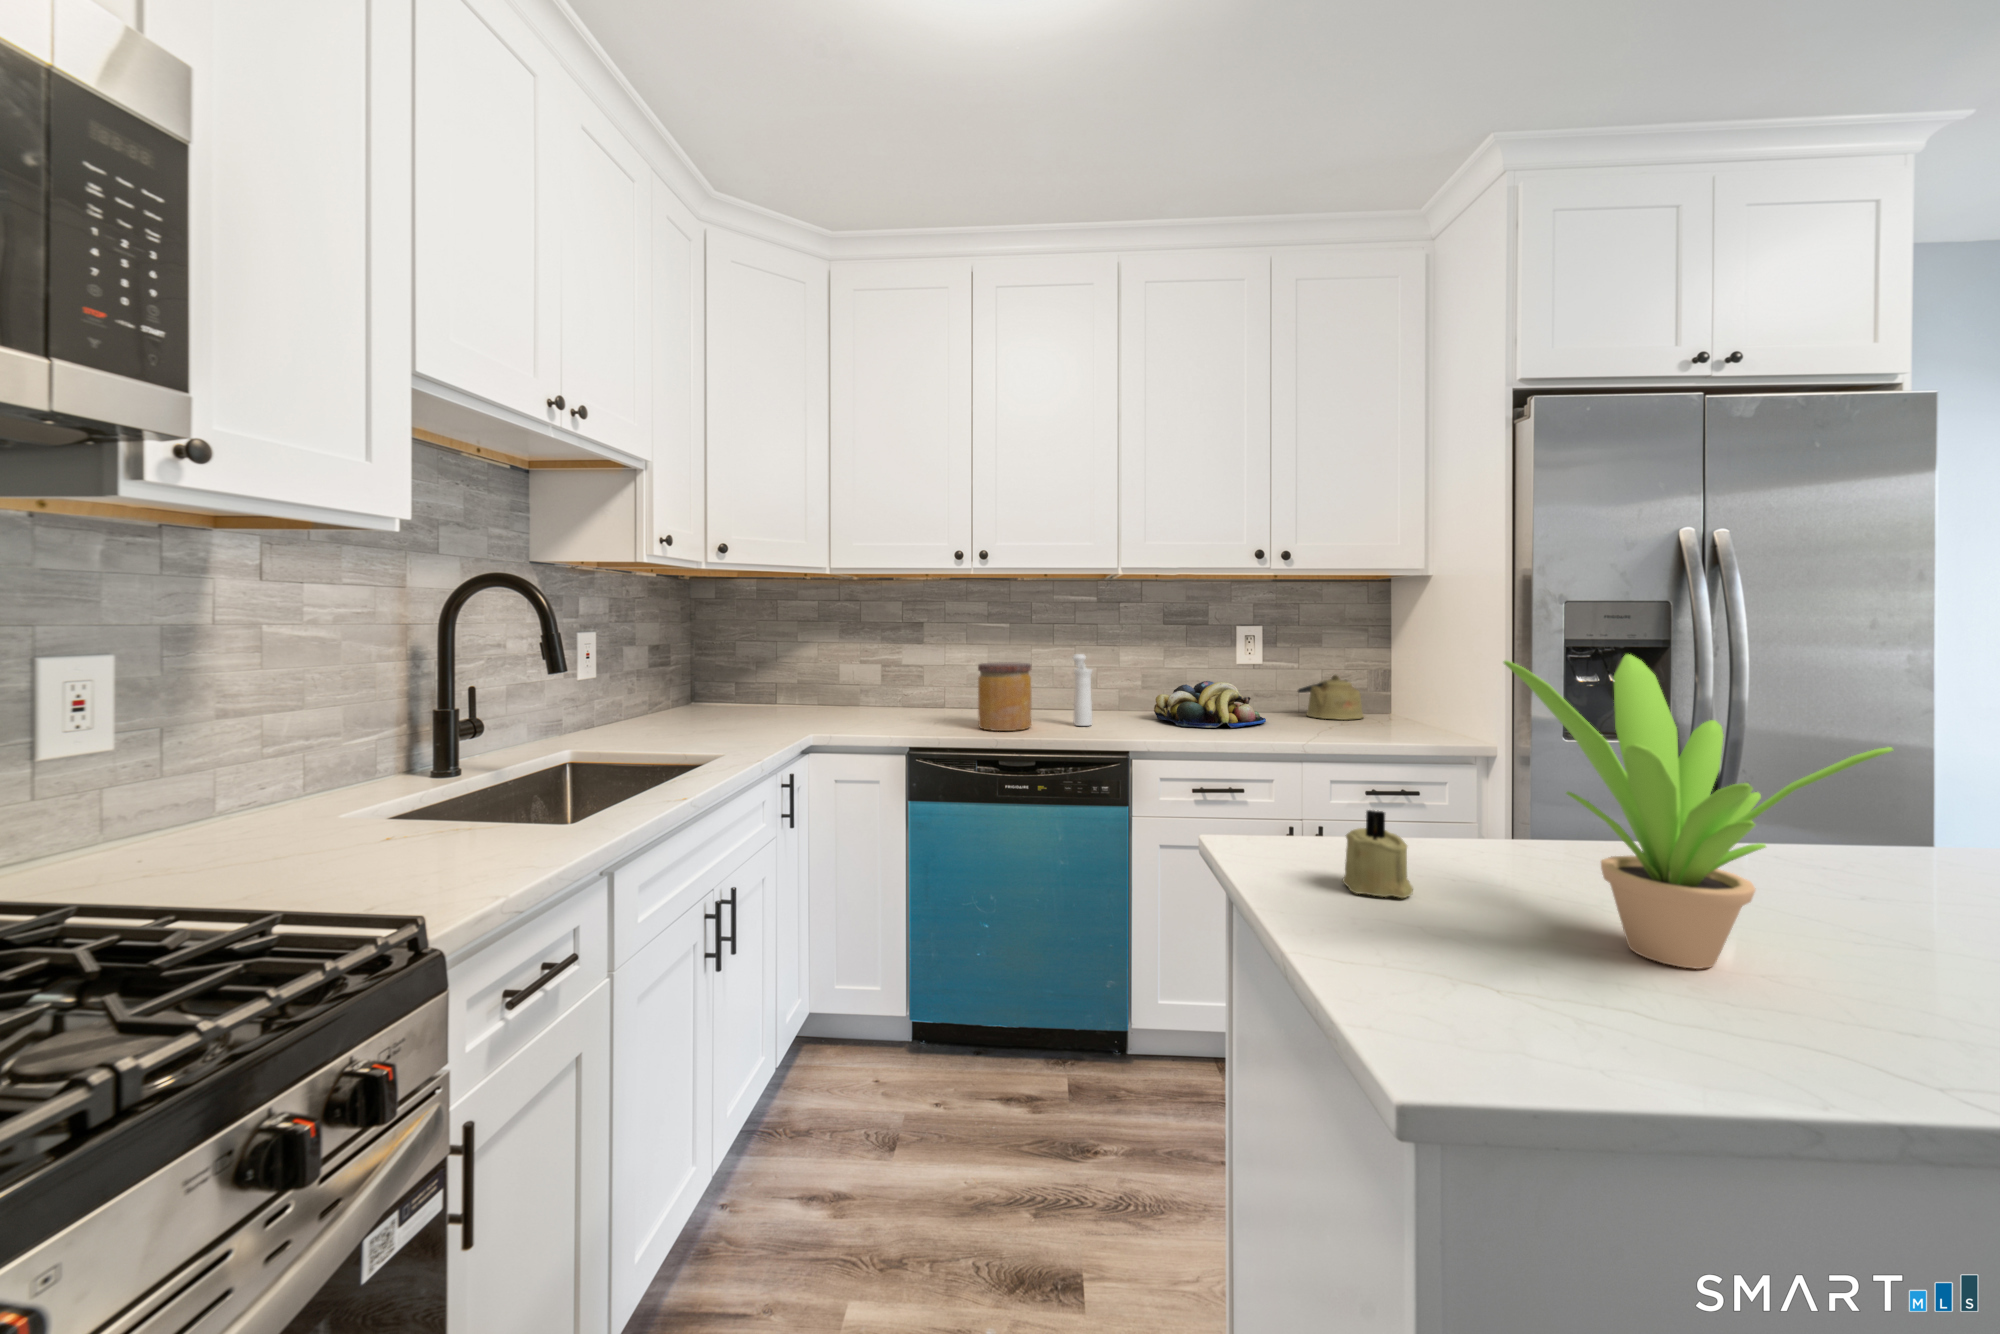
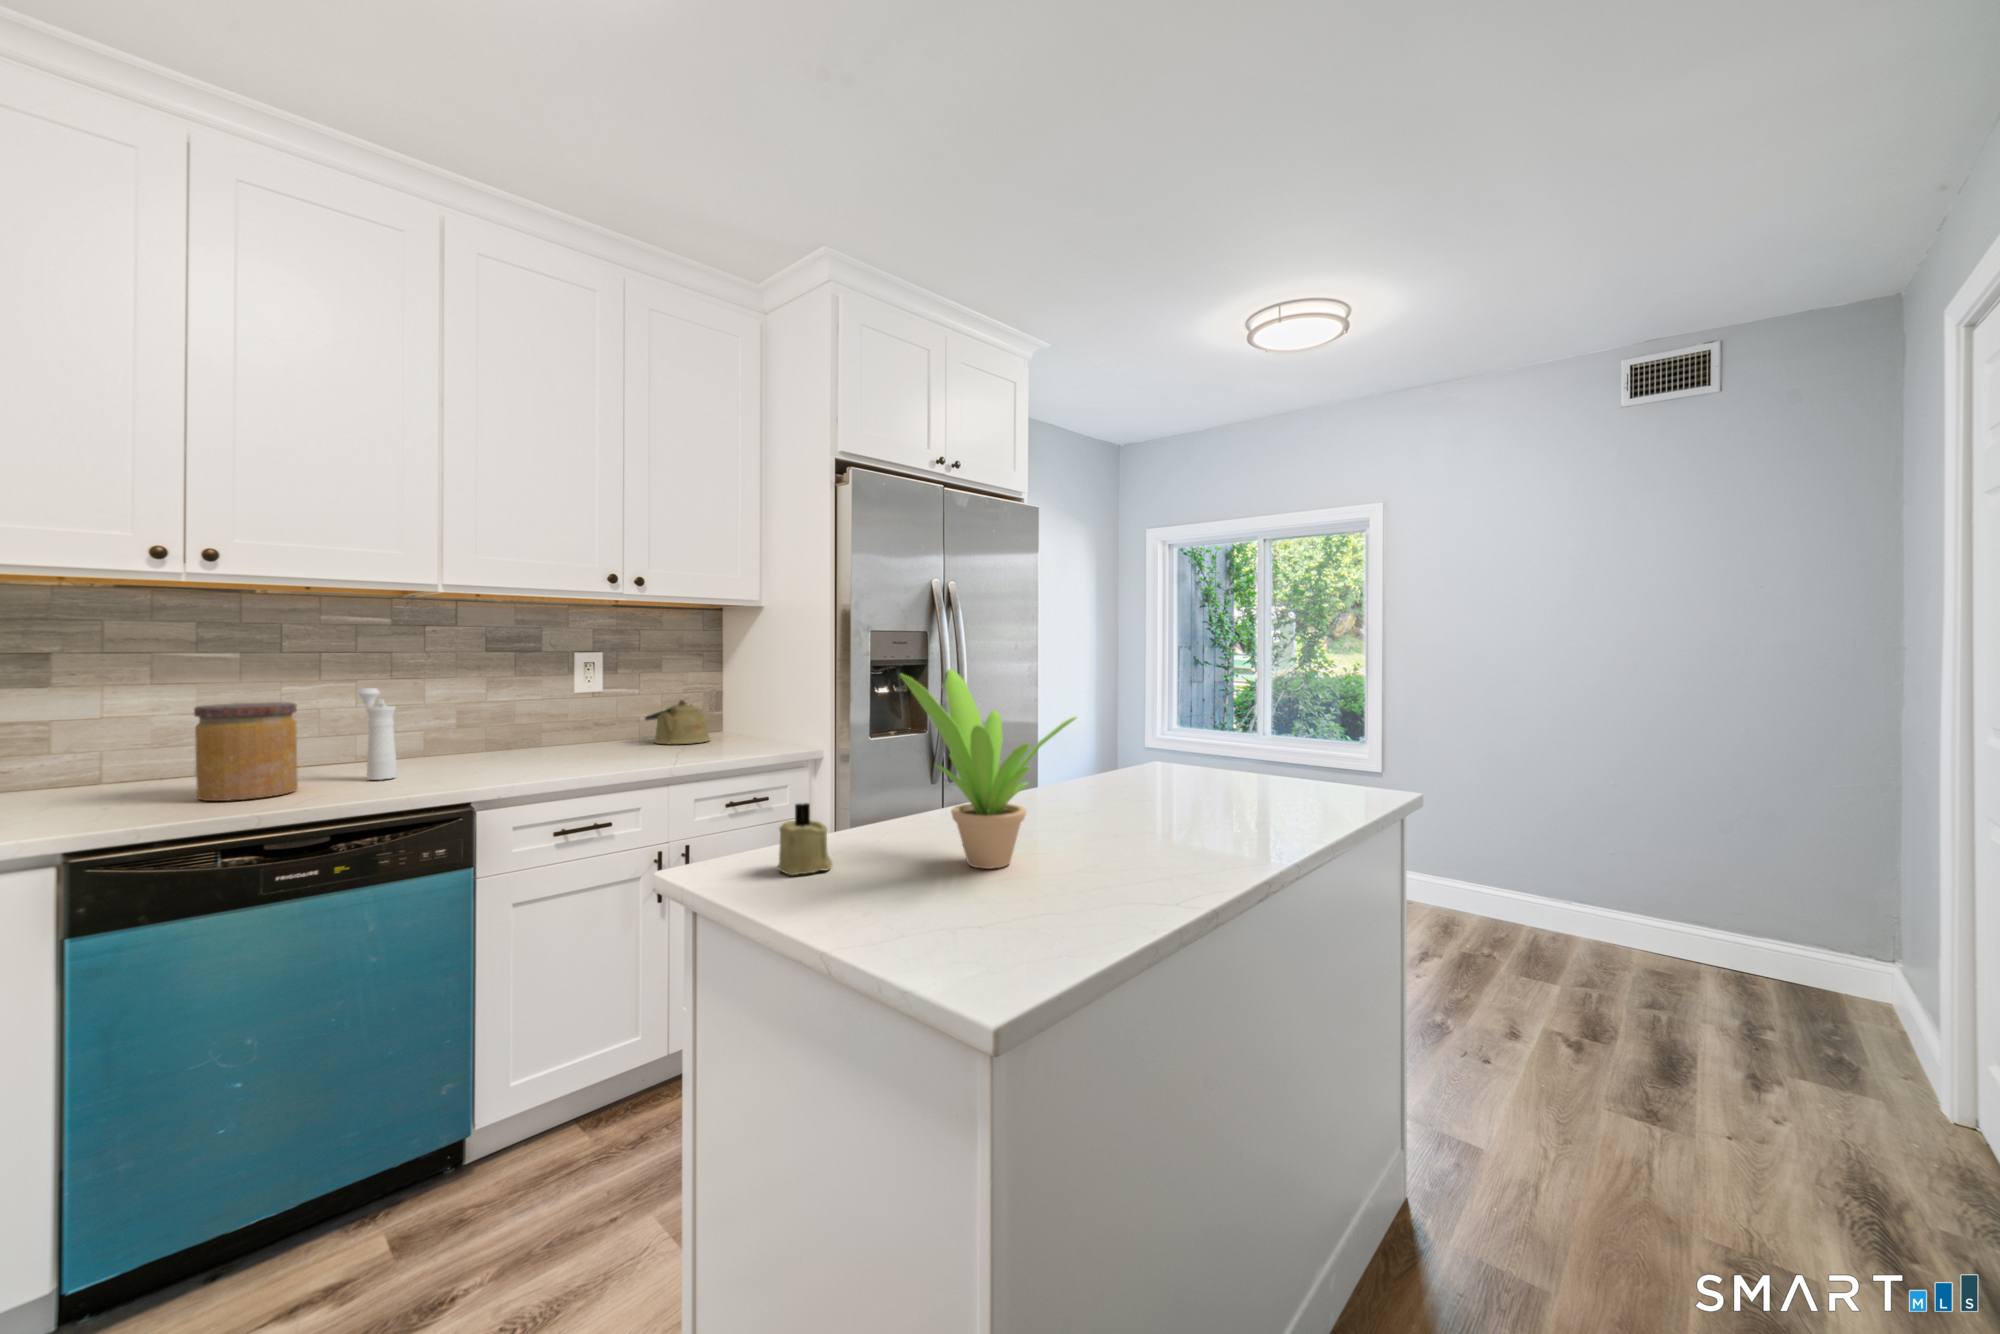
fruit bowl: present [1154,681,1266,728] -> none [480,713,618,766]

